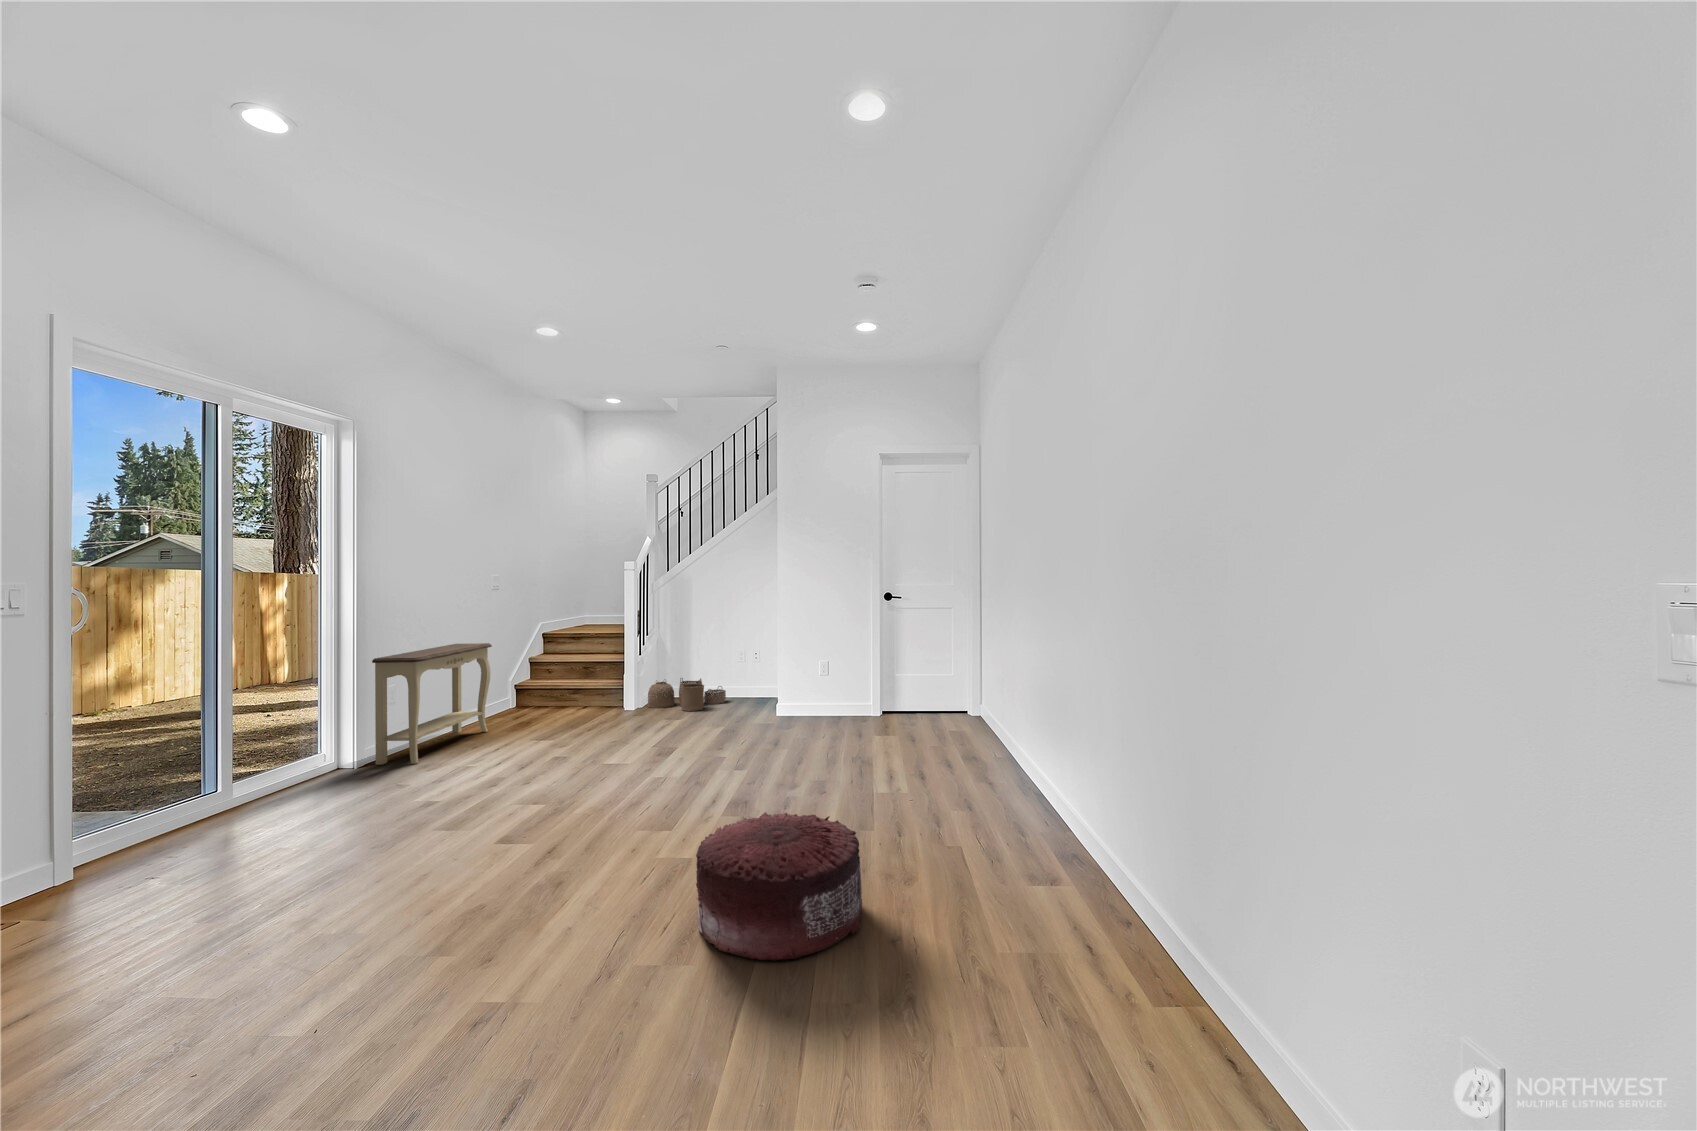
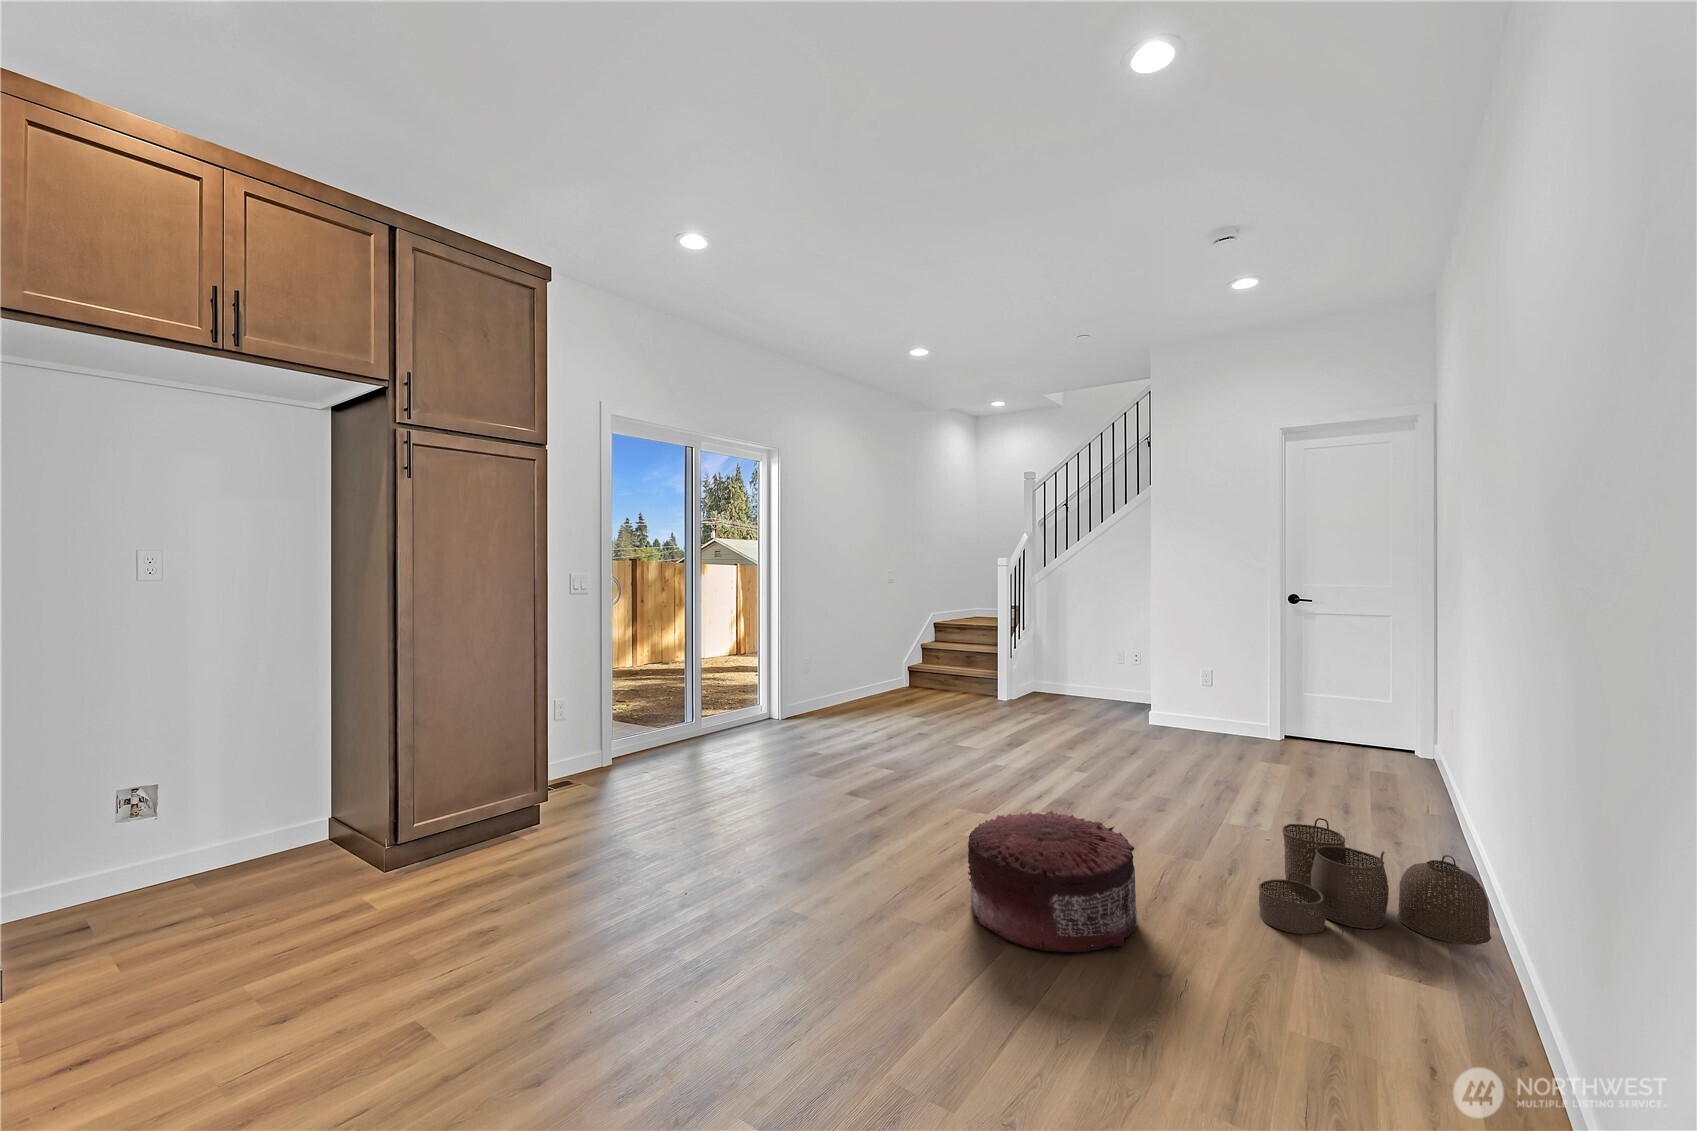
console table: present [372,643,492,765] -> none [790,627,882,724]
woven basket: present [647,678,726,711] -> present [1259,818,1491,945]

